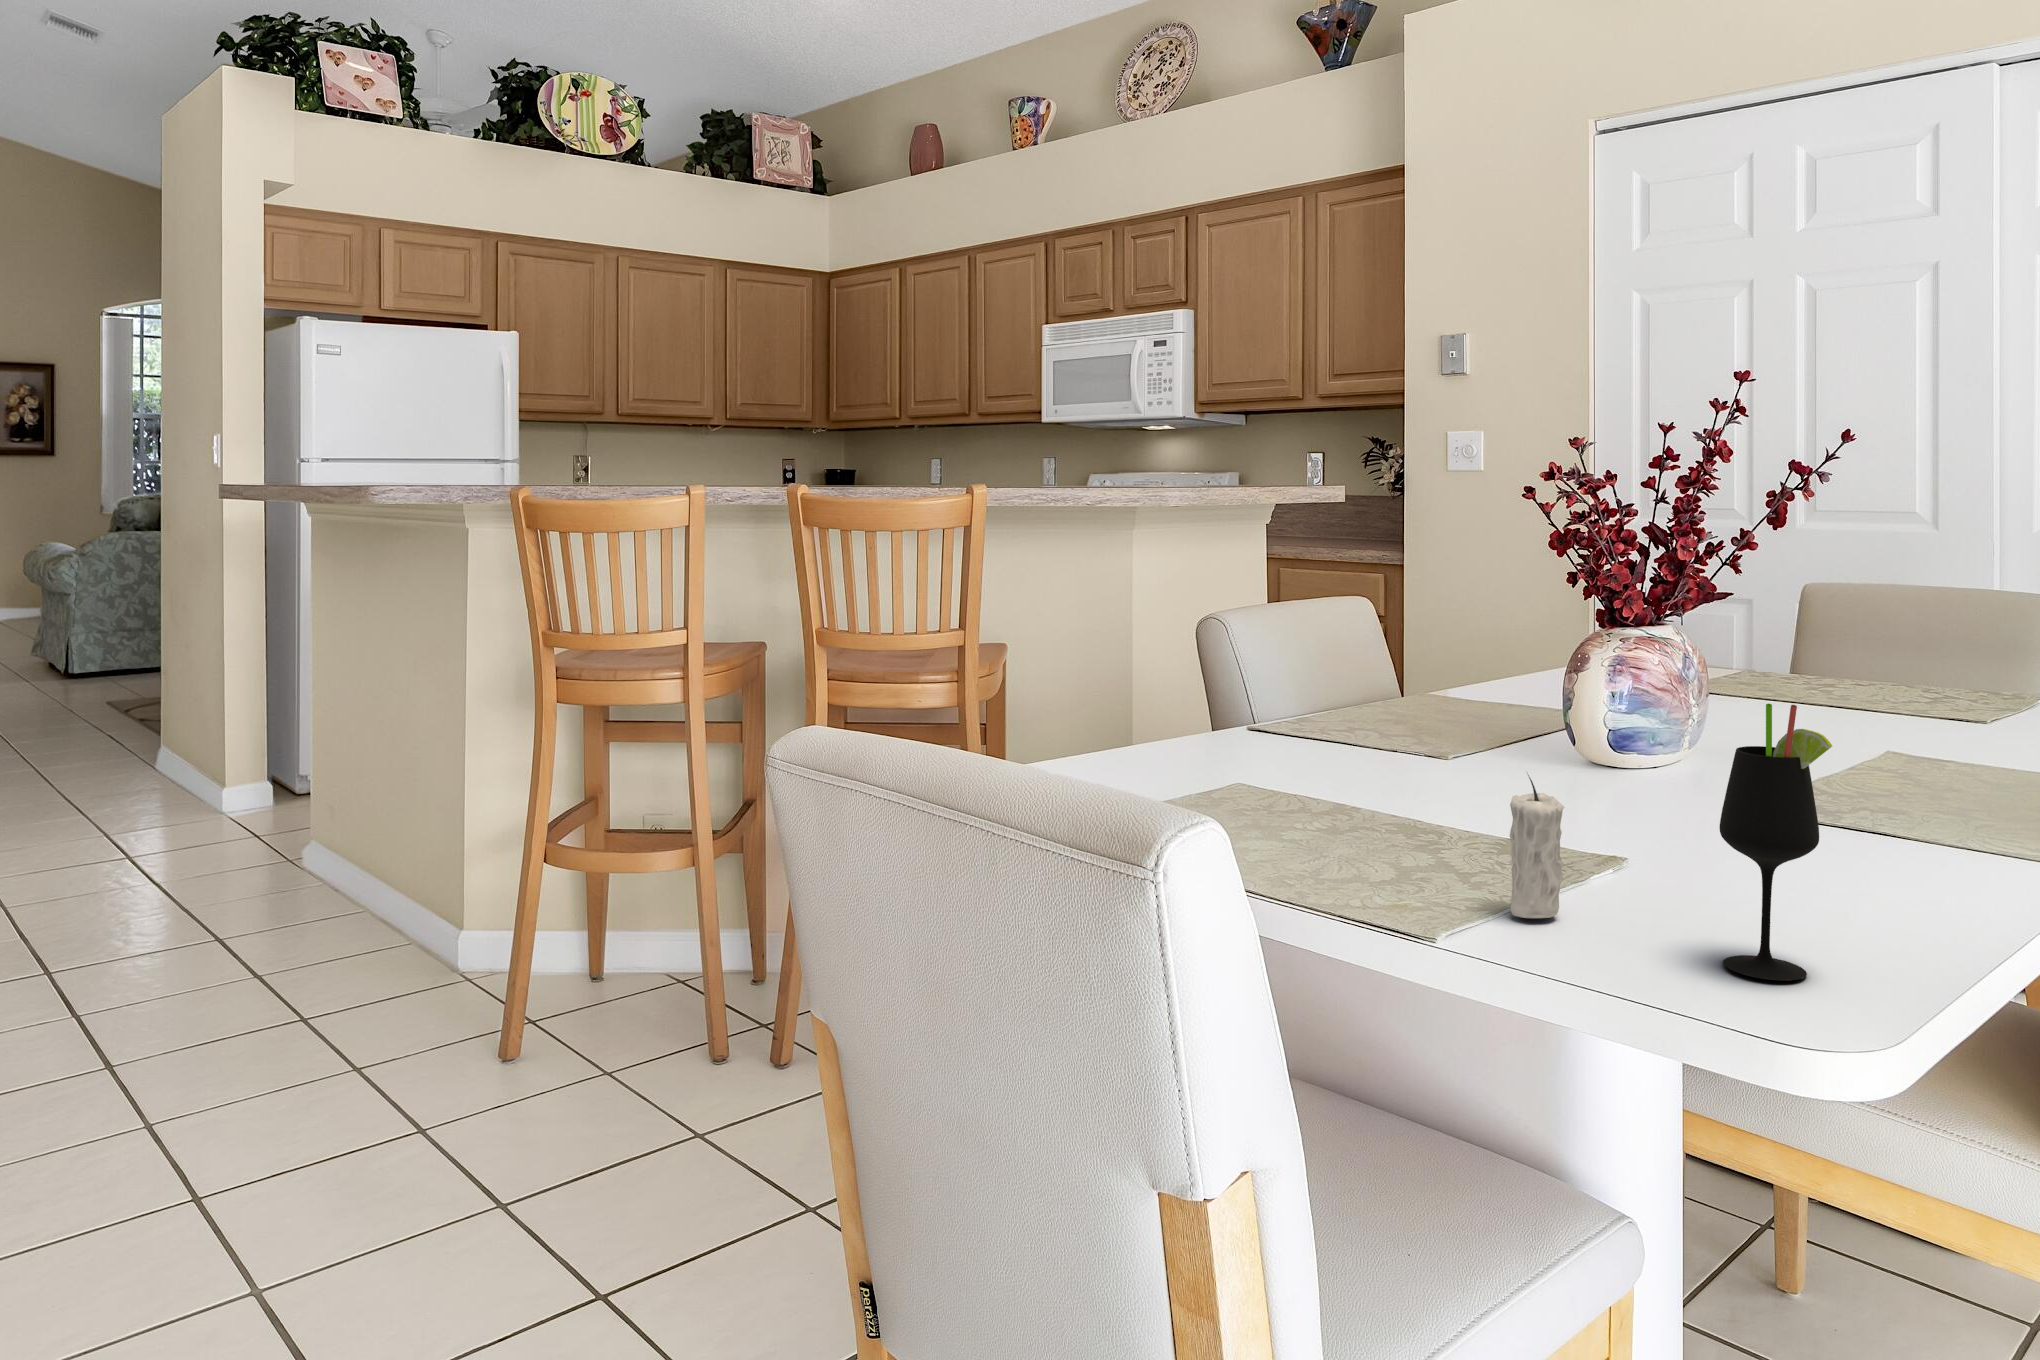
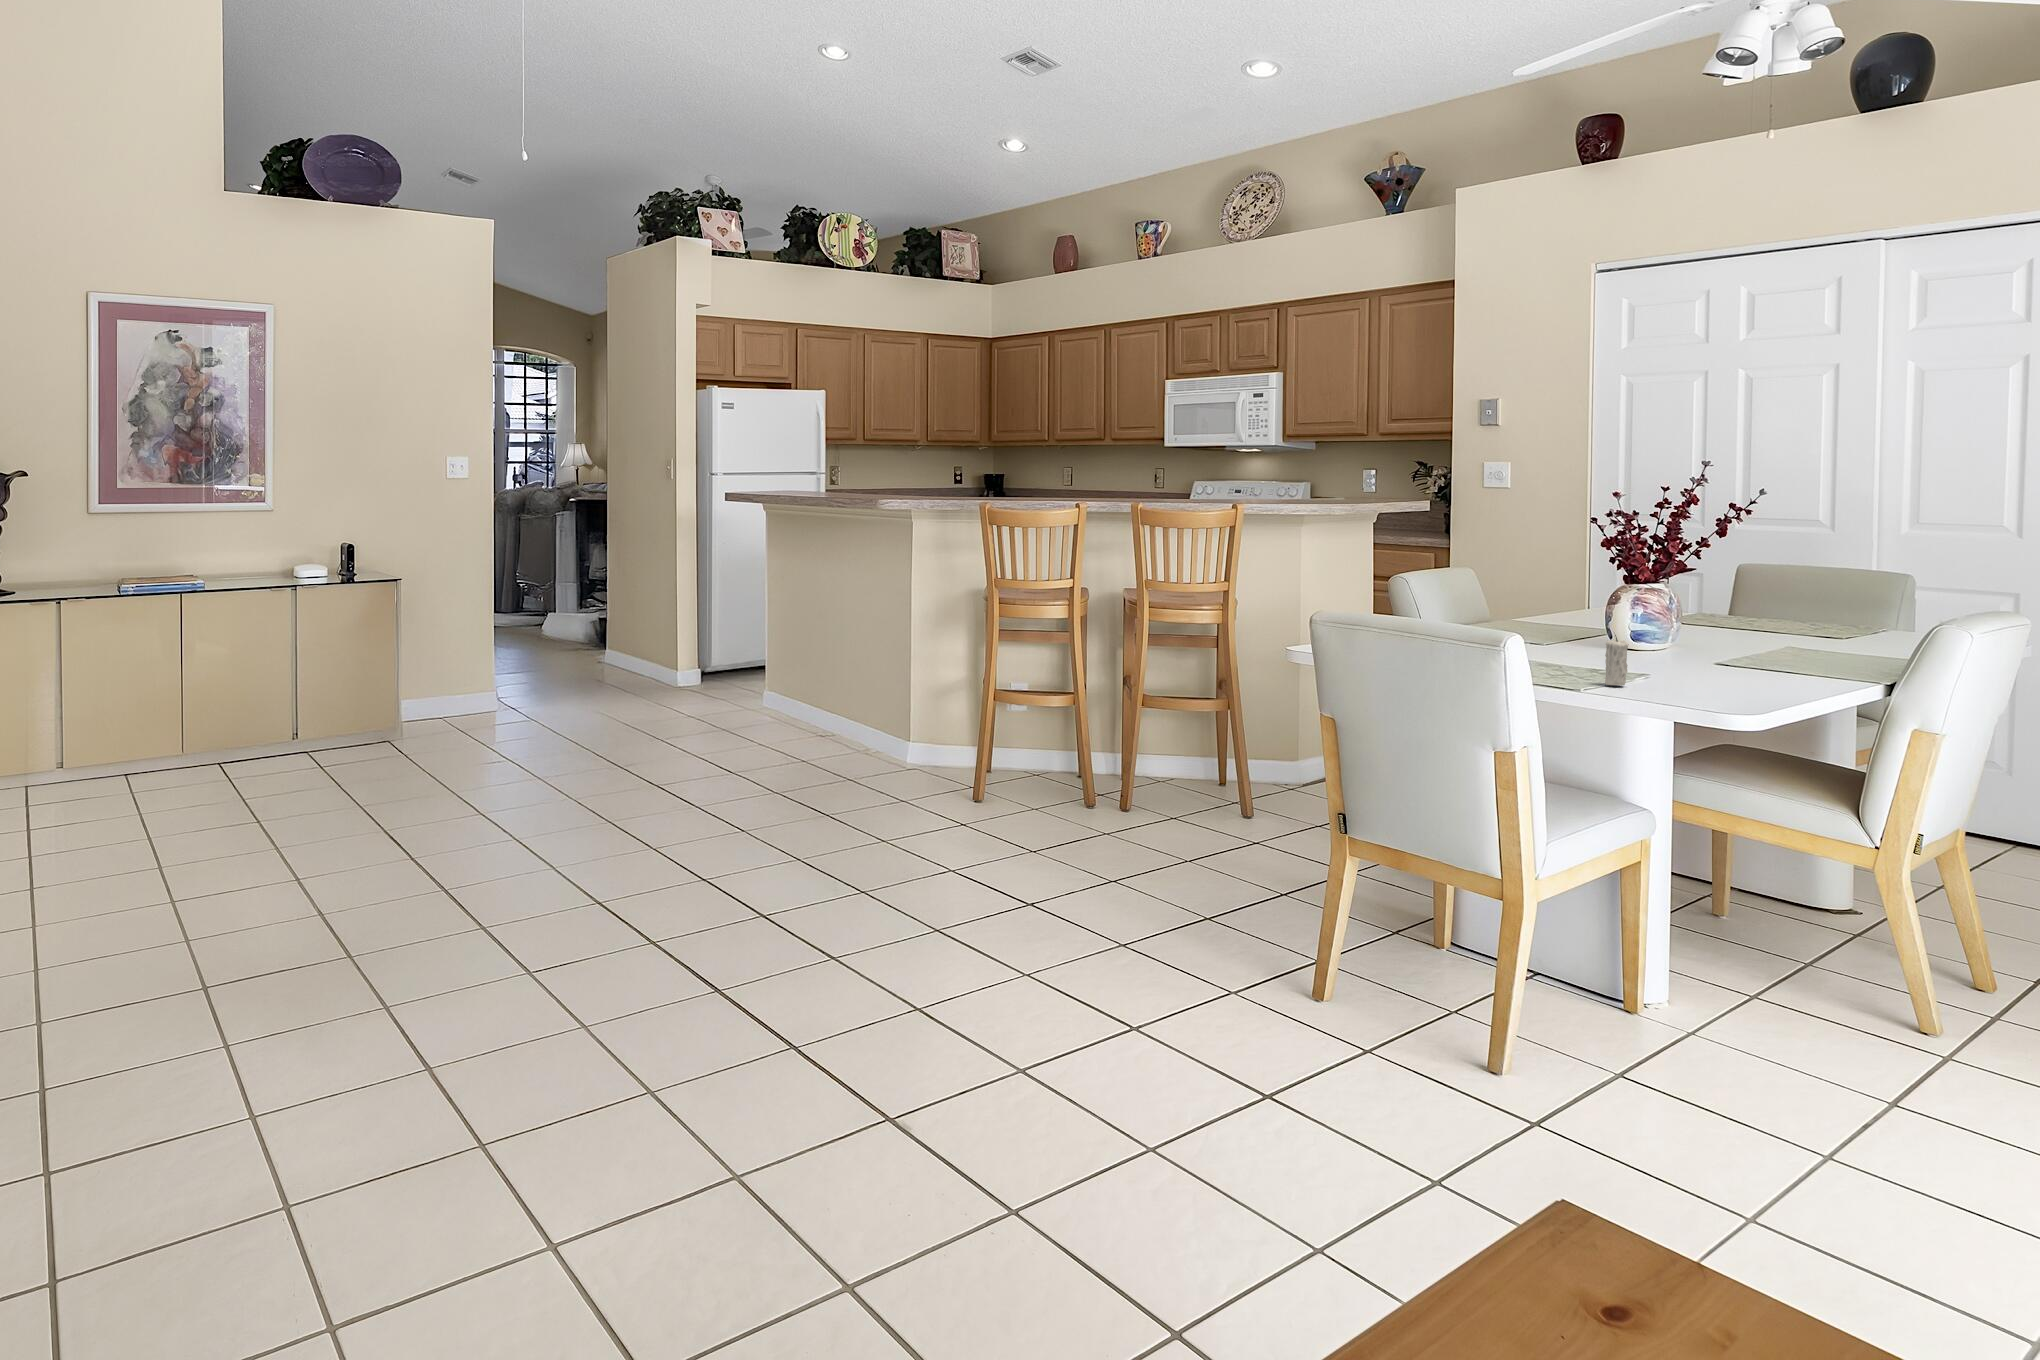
wine glass: present [1720,704,1832,981] -> none [1694,603,1738,700]

